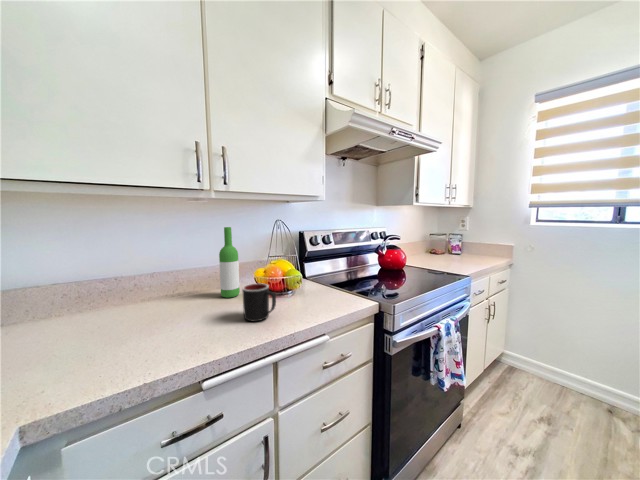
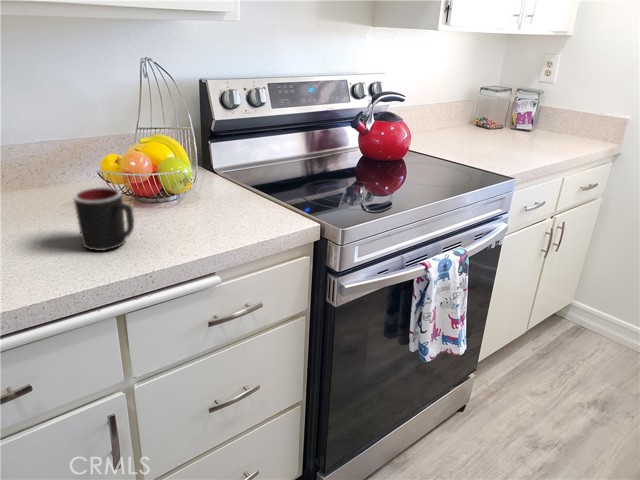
wine bottle: present [219,227,240,298] -> none [32,72,81,206]

